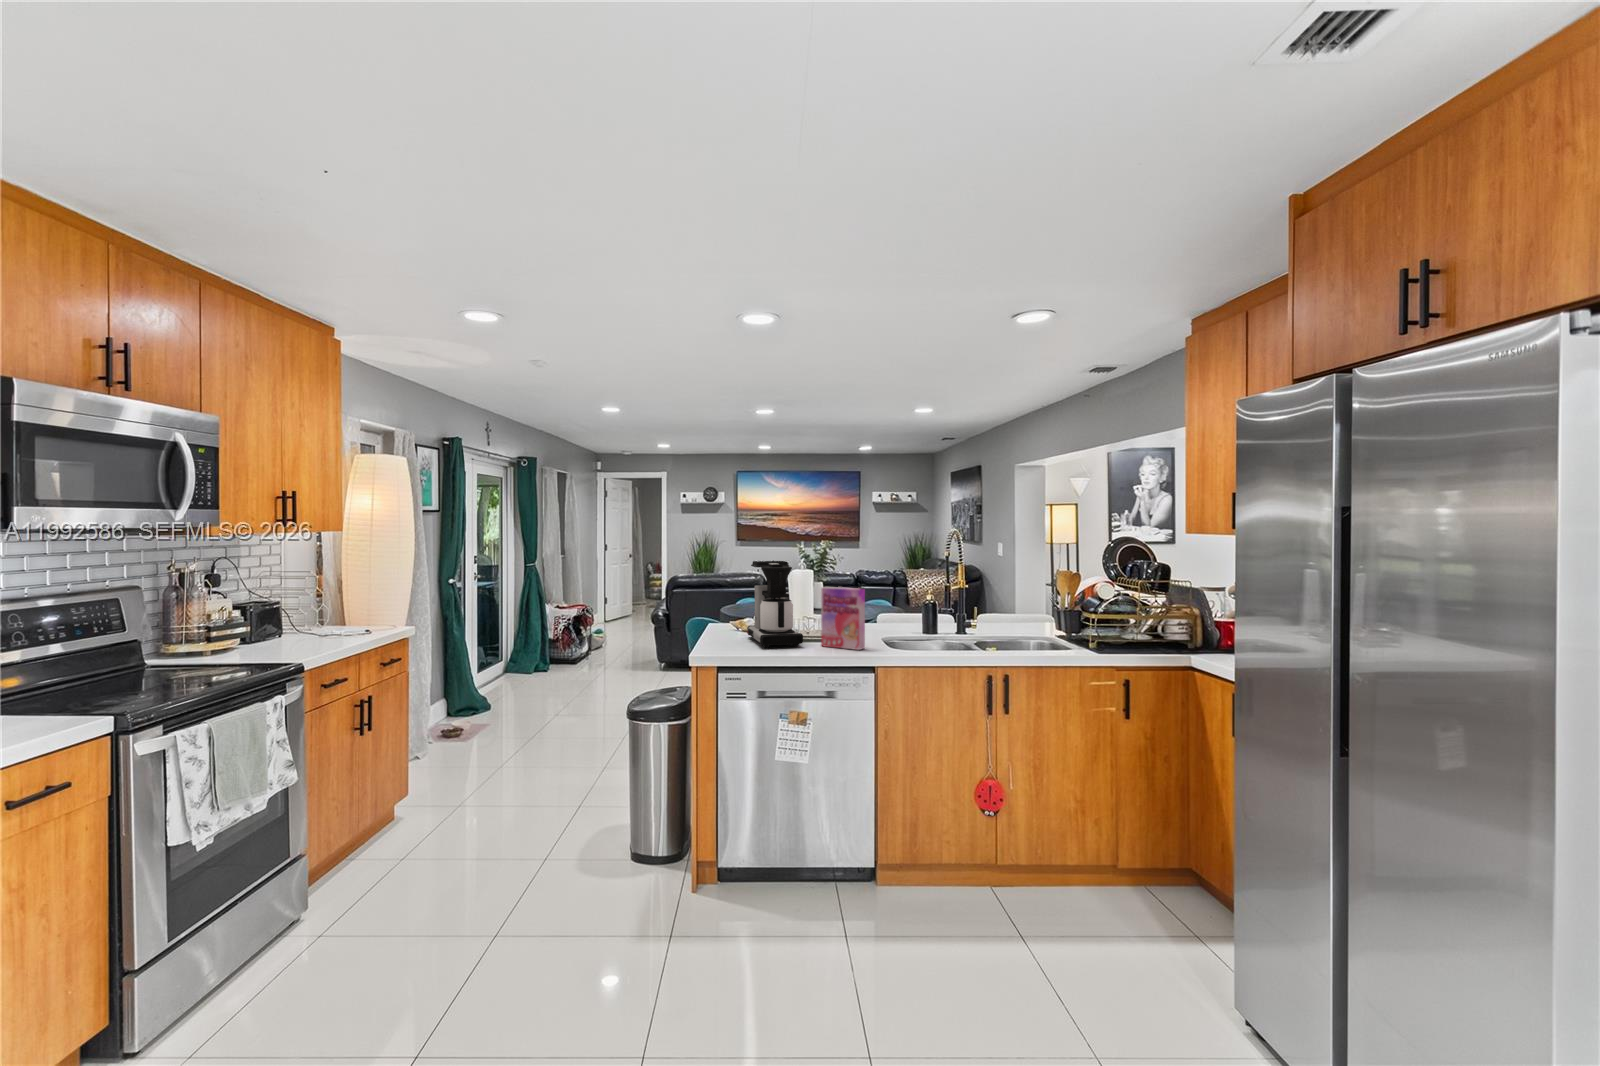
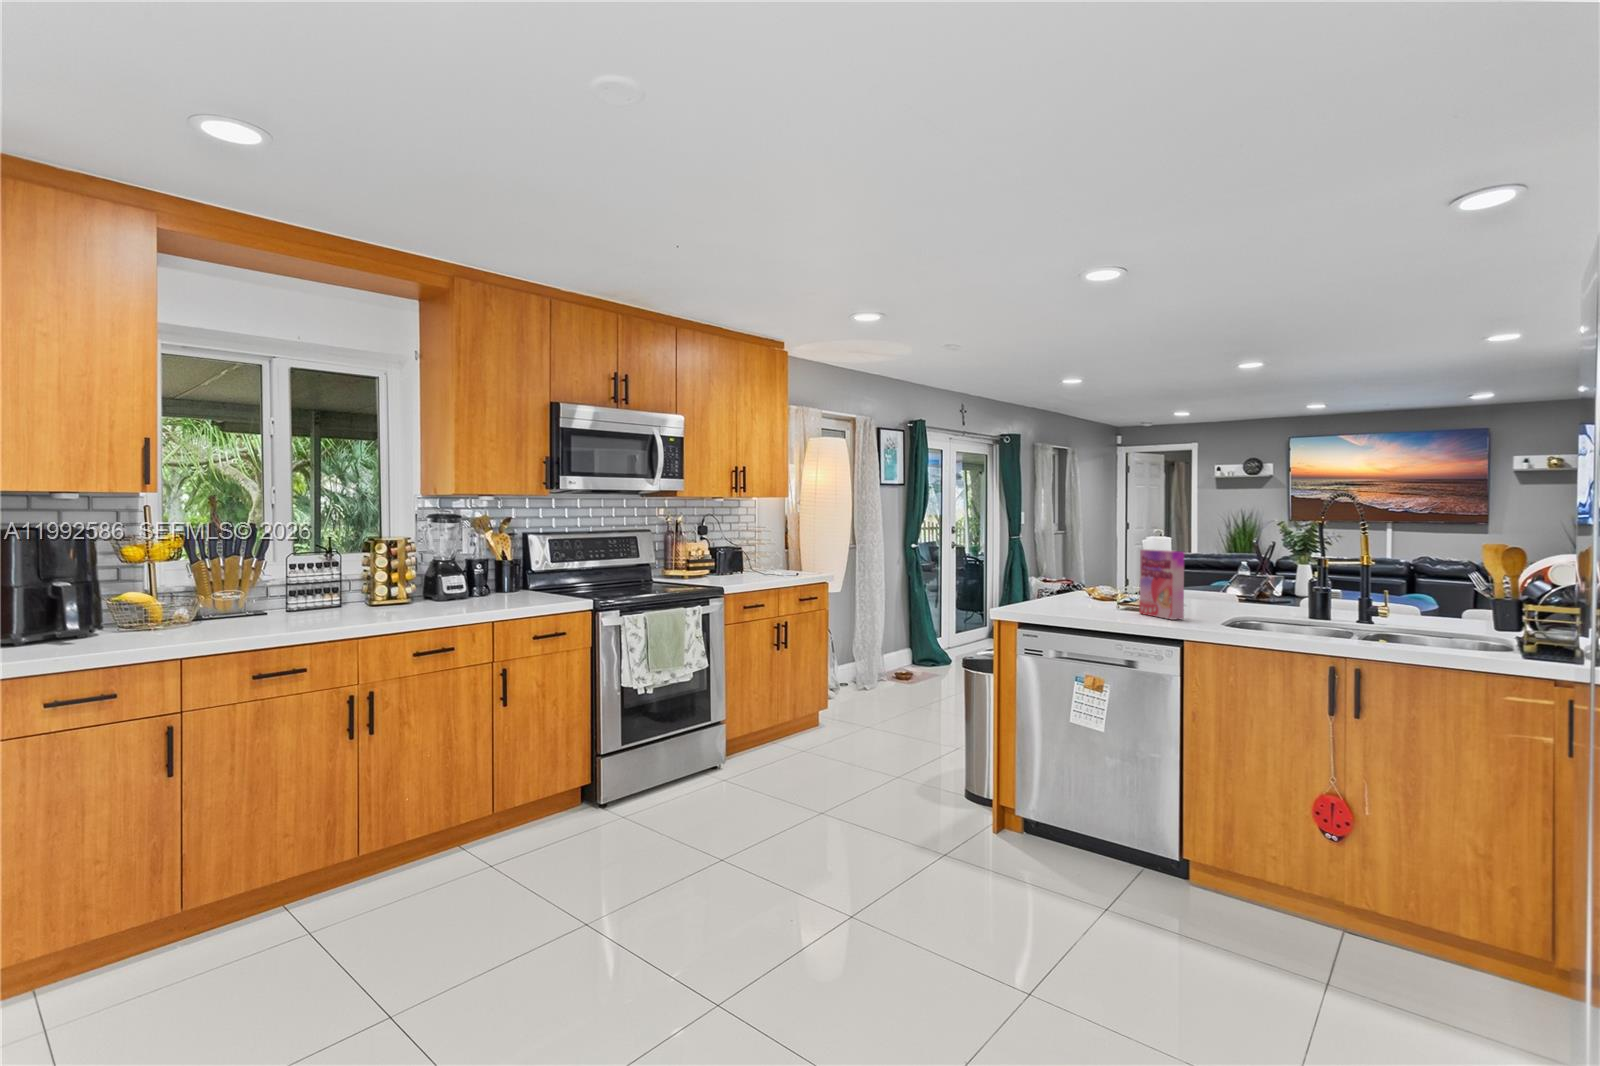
coffee maker: present [747,561,803,647] -> none [1068,522,1125,611]

